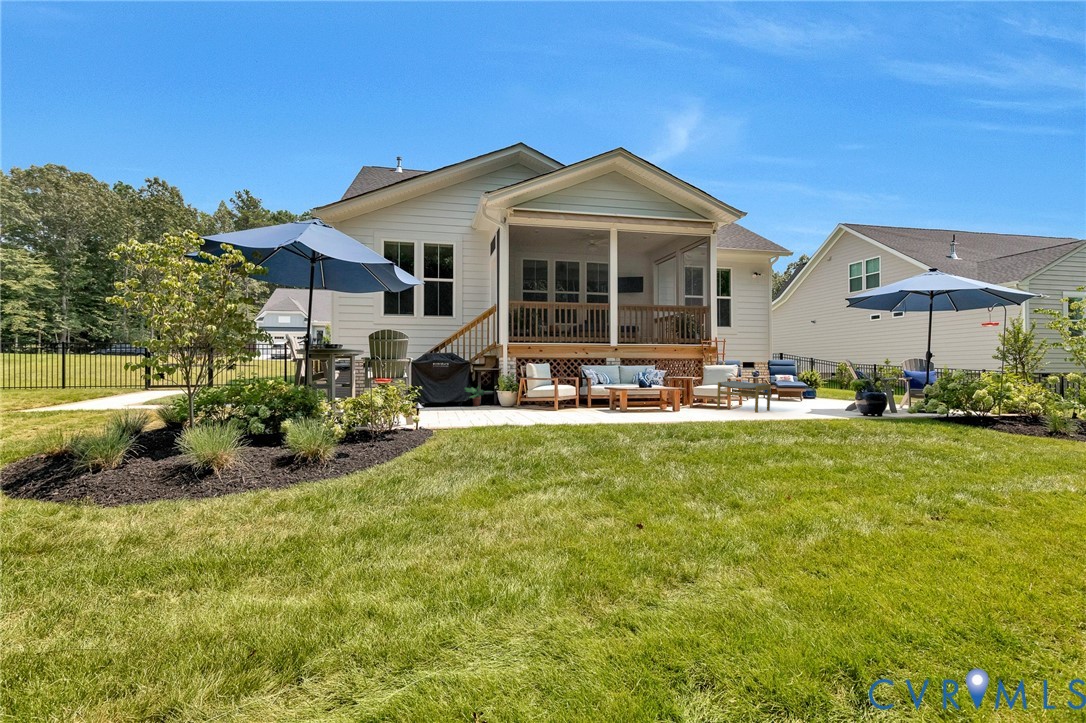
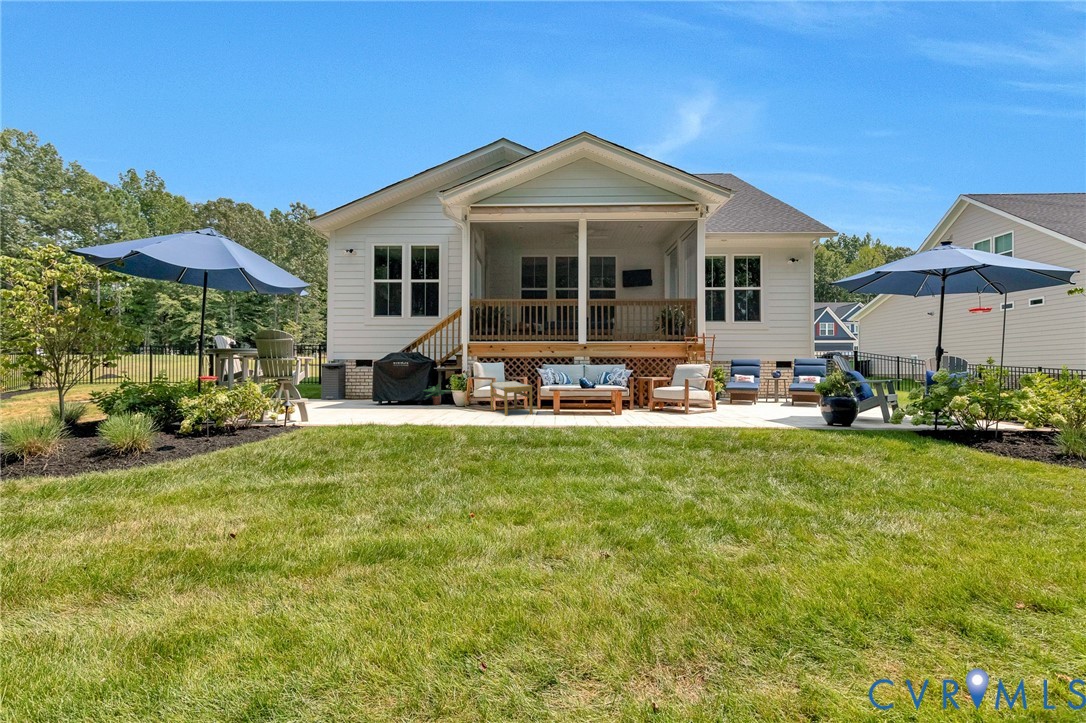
footstool: present [717,380,771,413] -> present [490,381,533,416]

